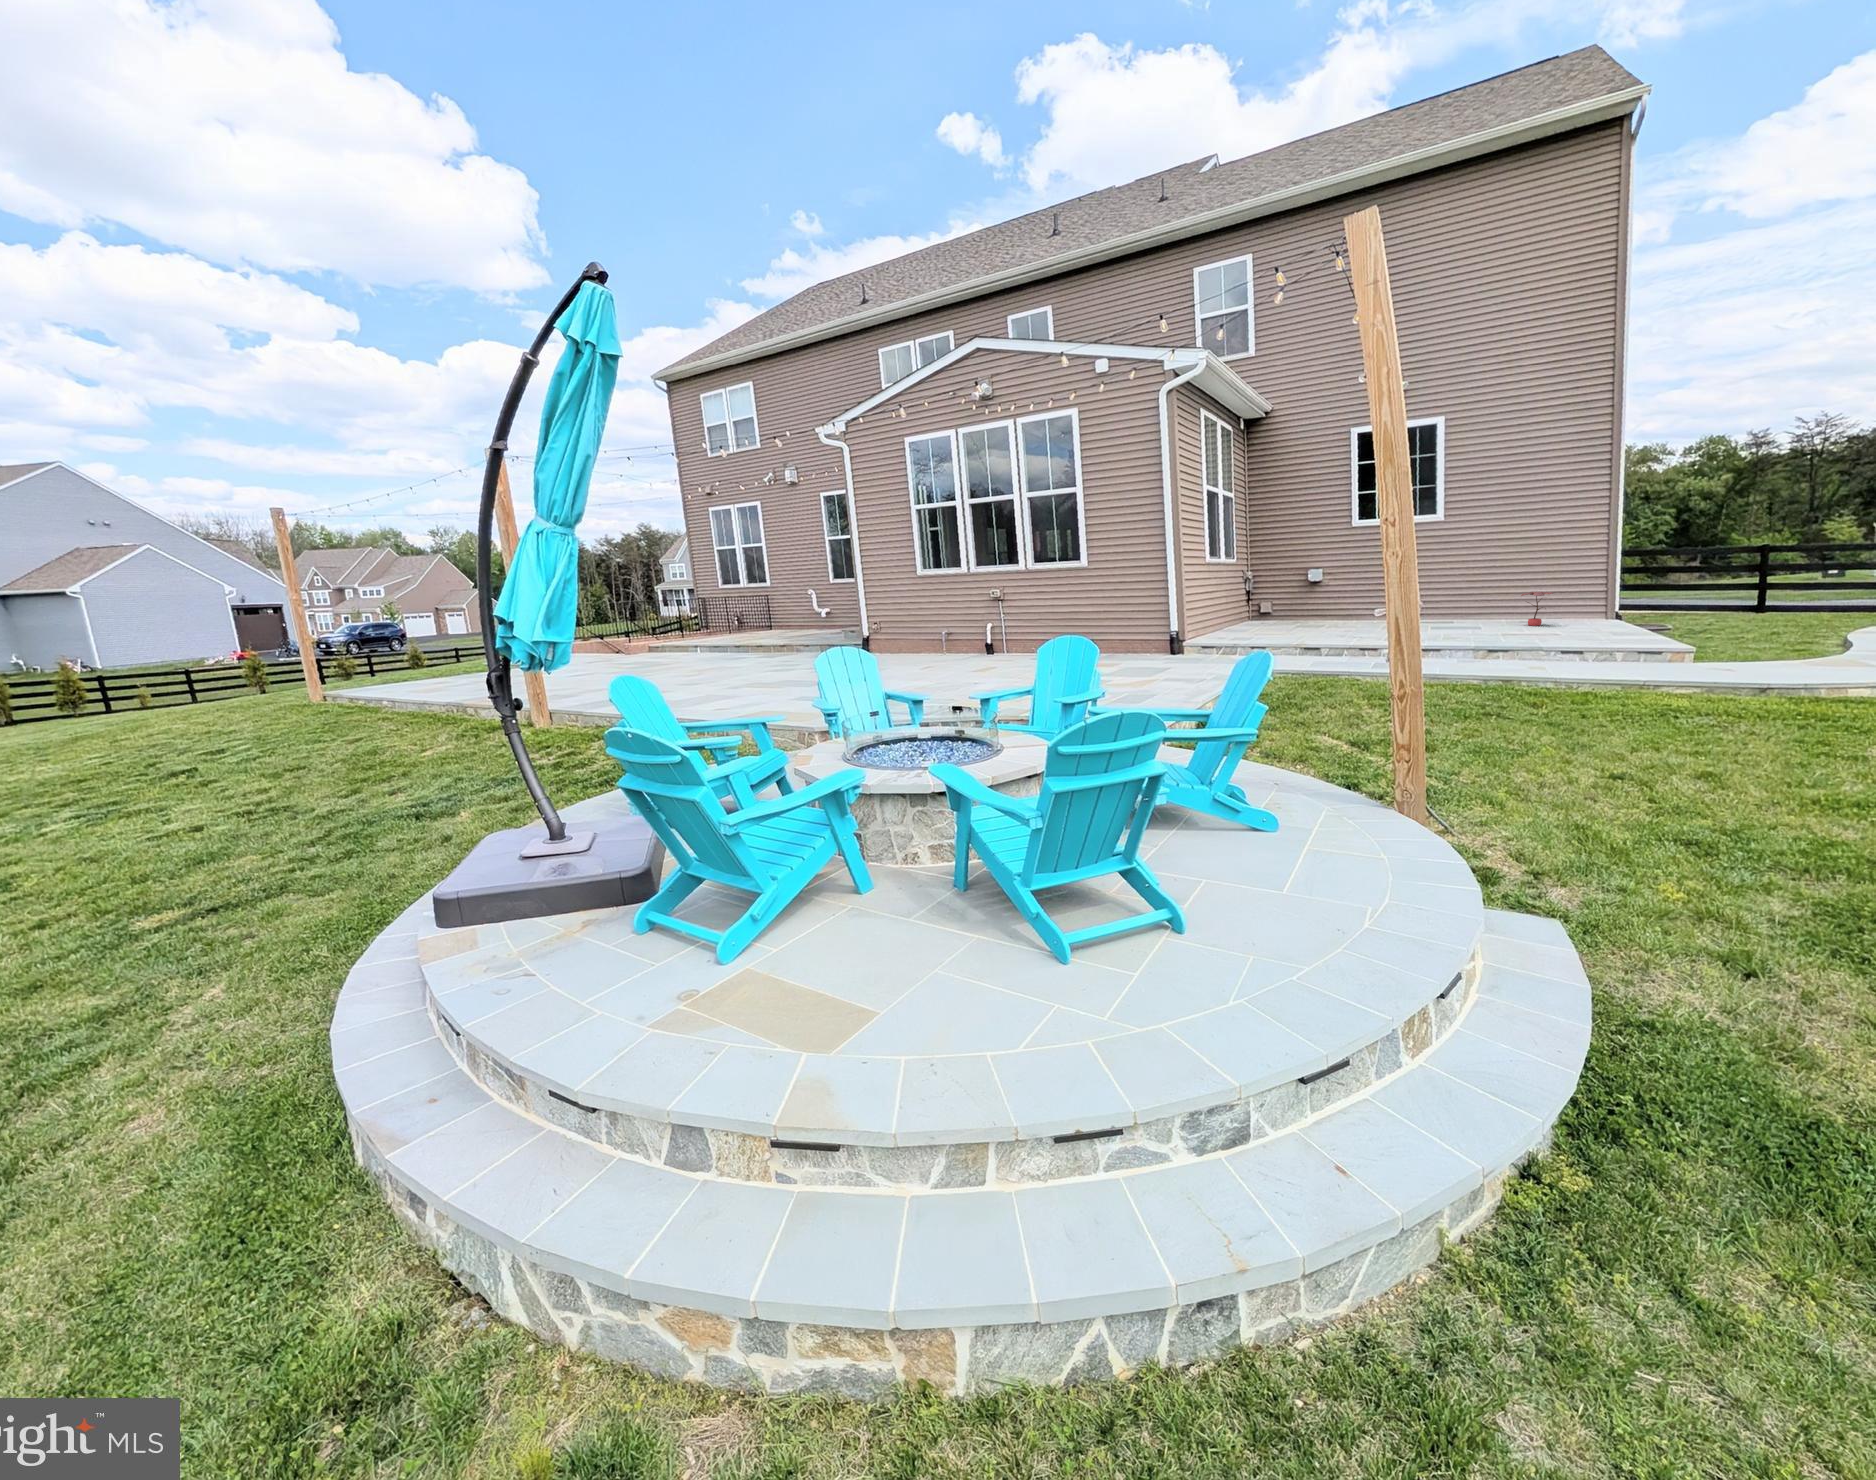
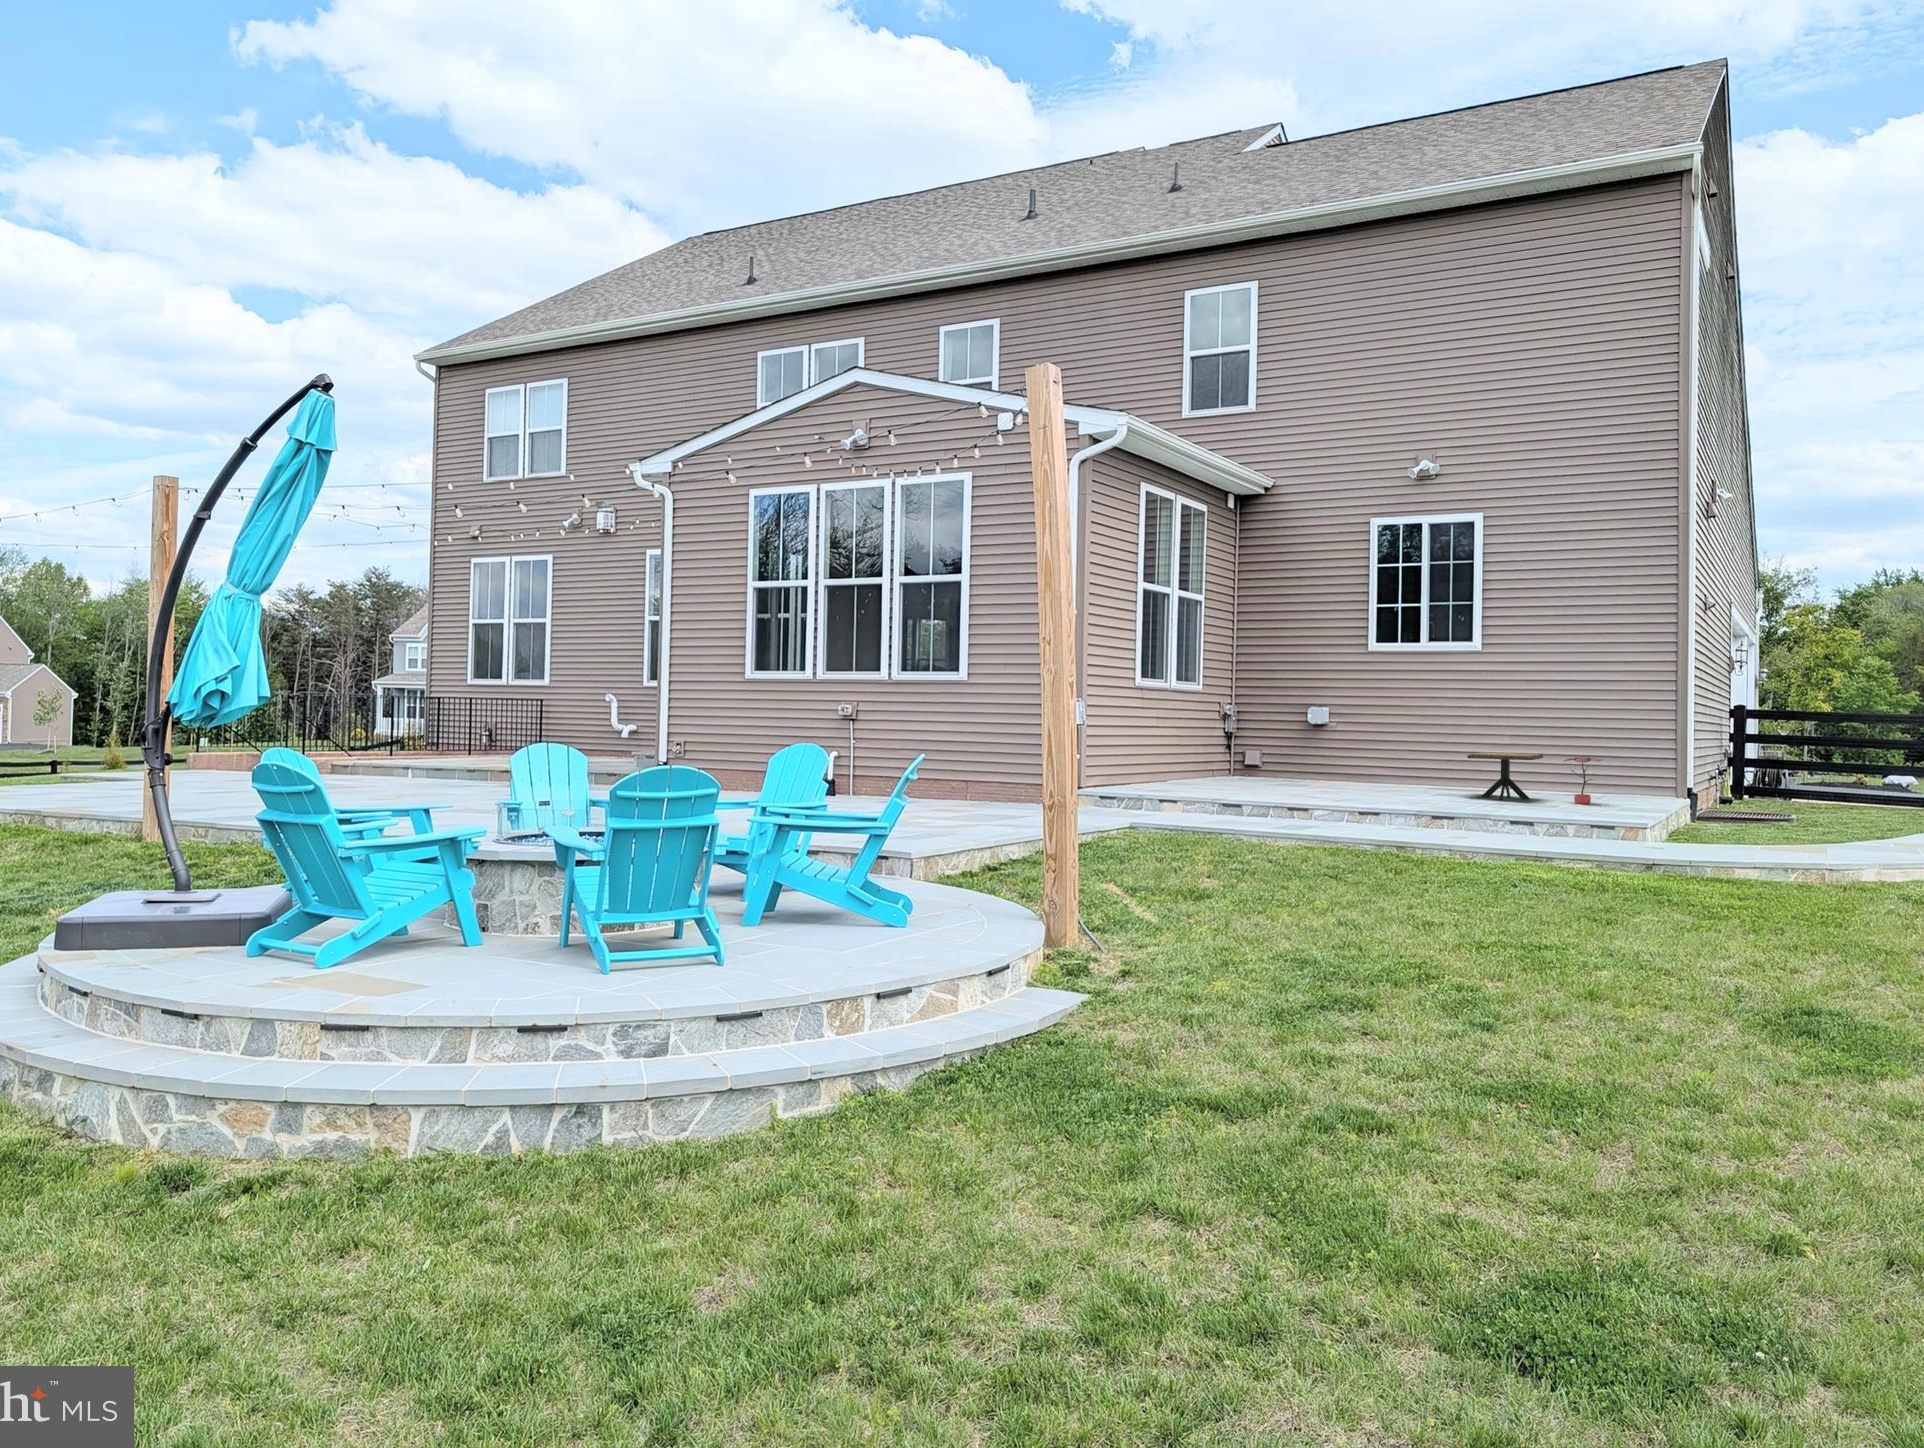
side table: none [1448,591,1505,627] -> present [1467,752,1543,800]

